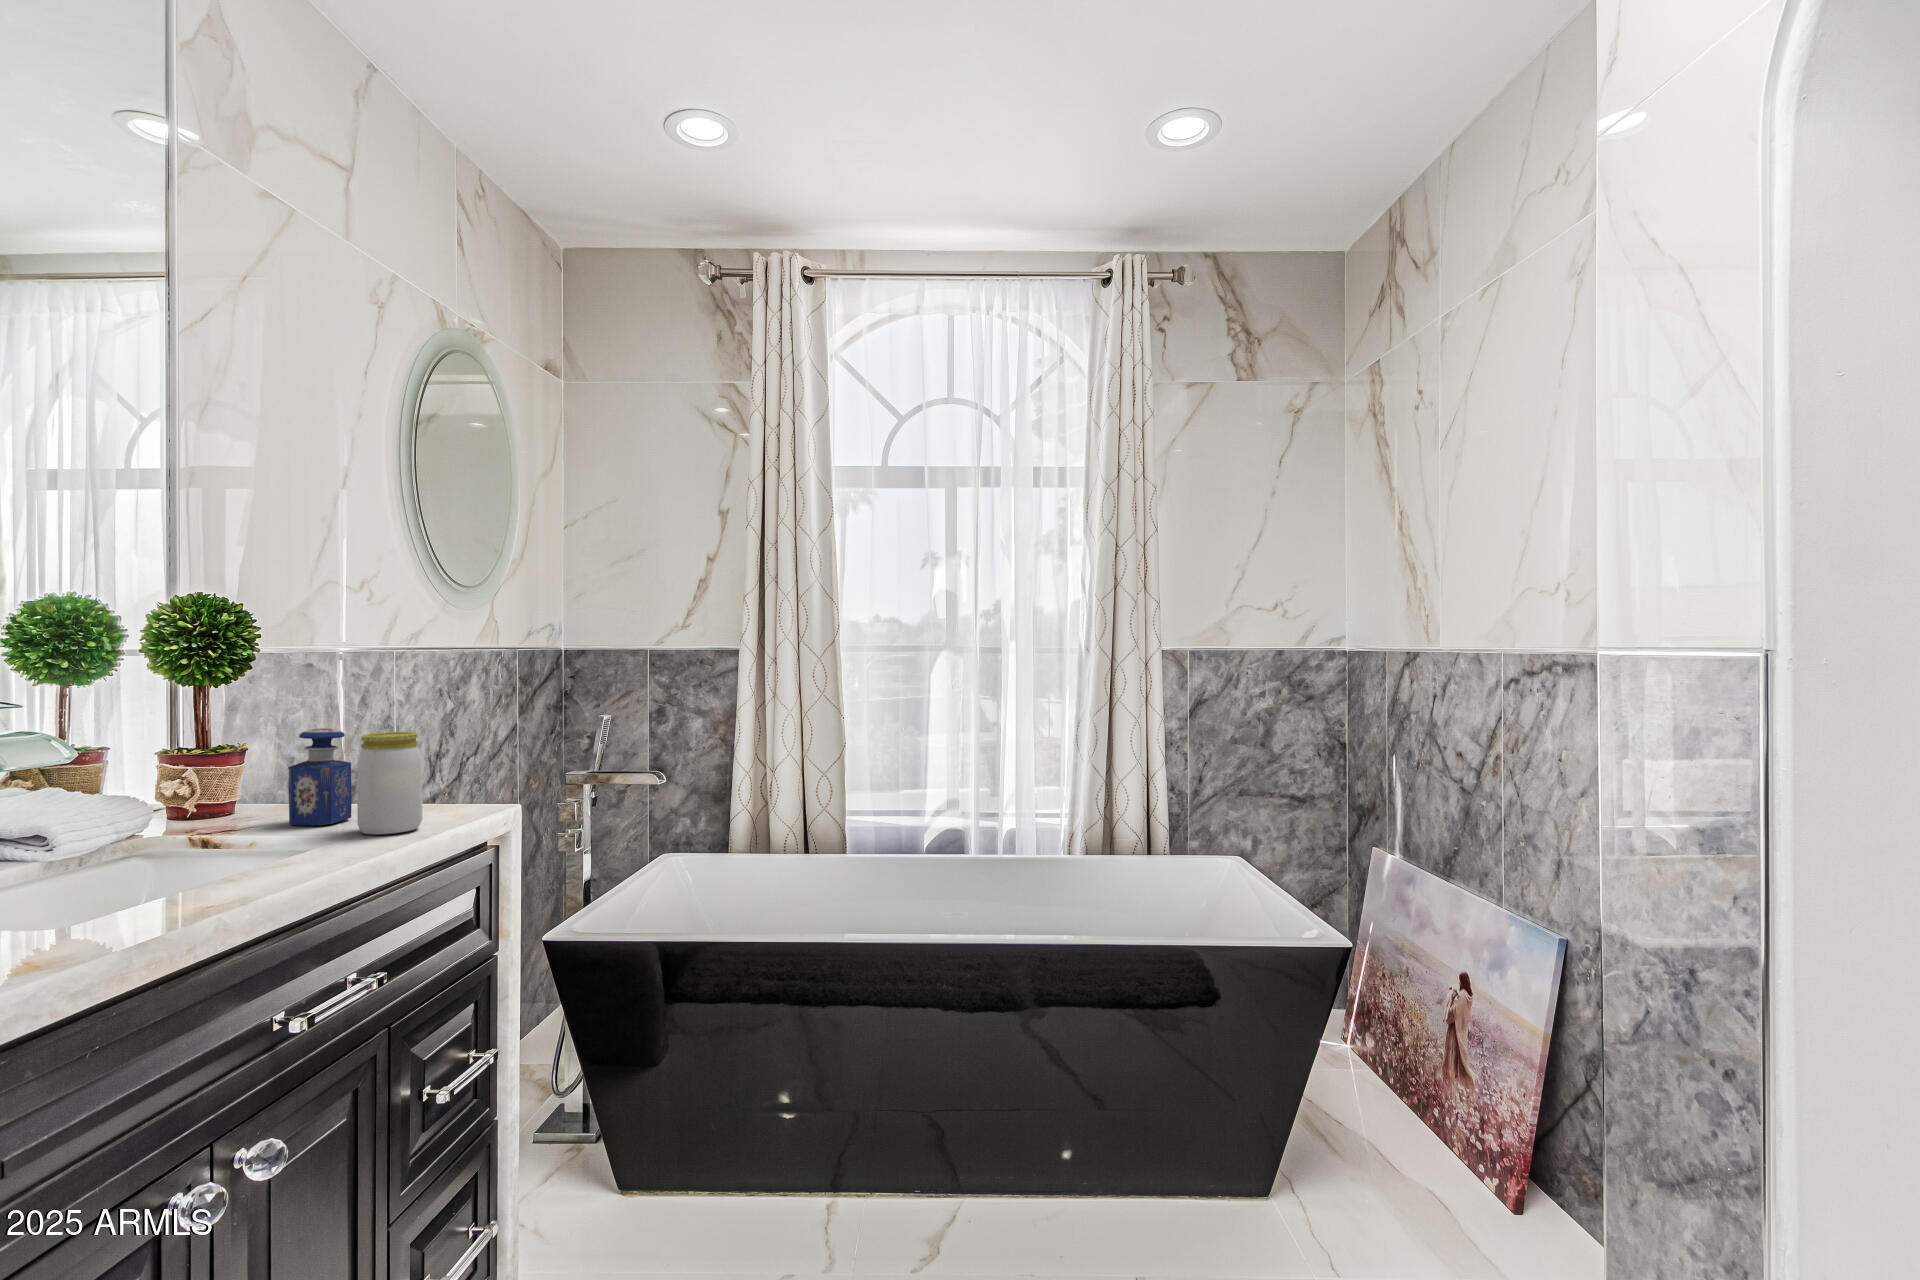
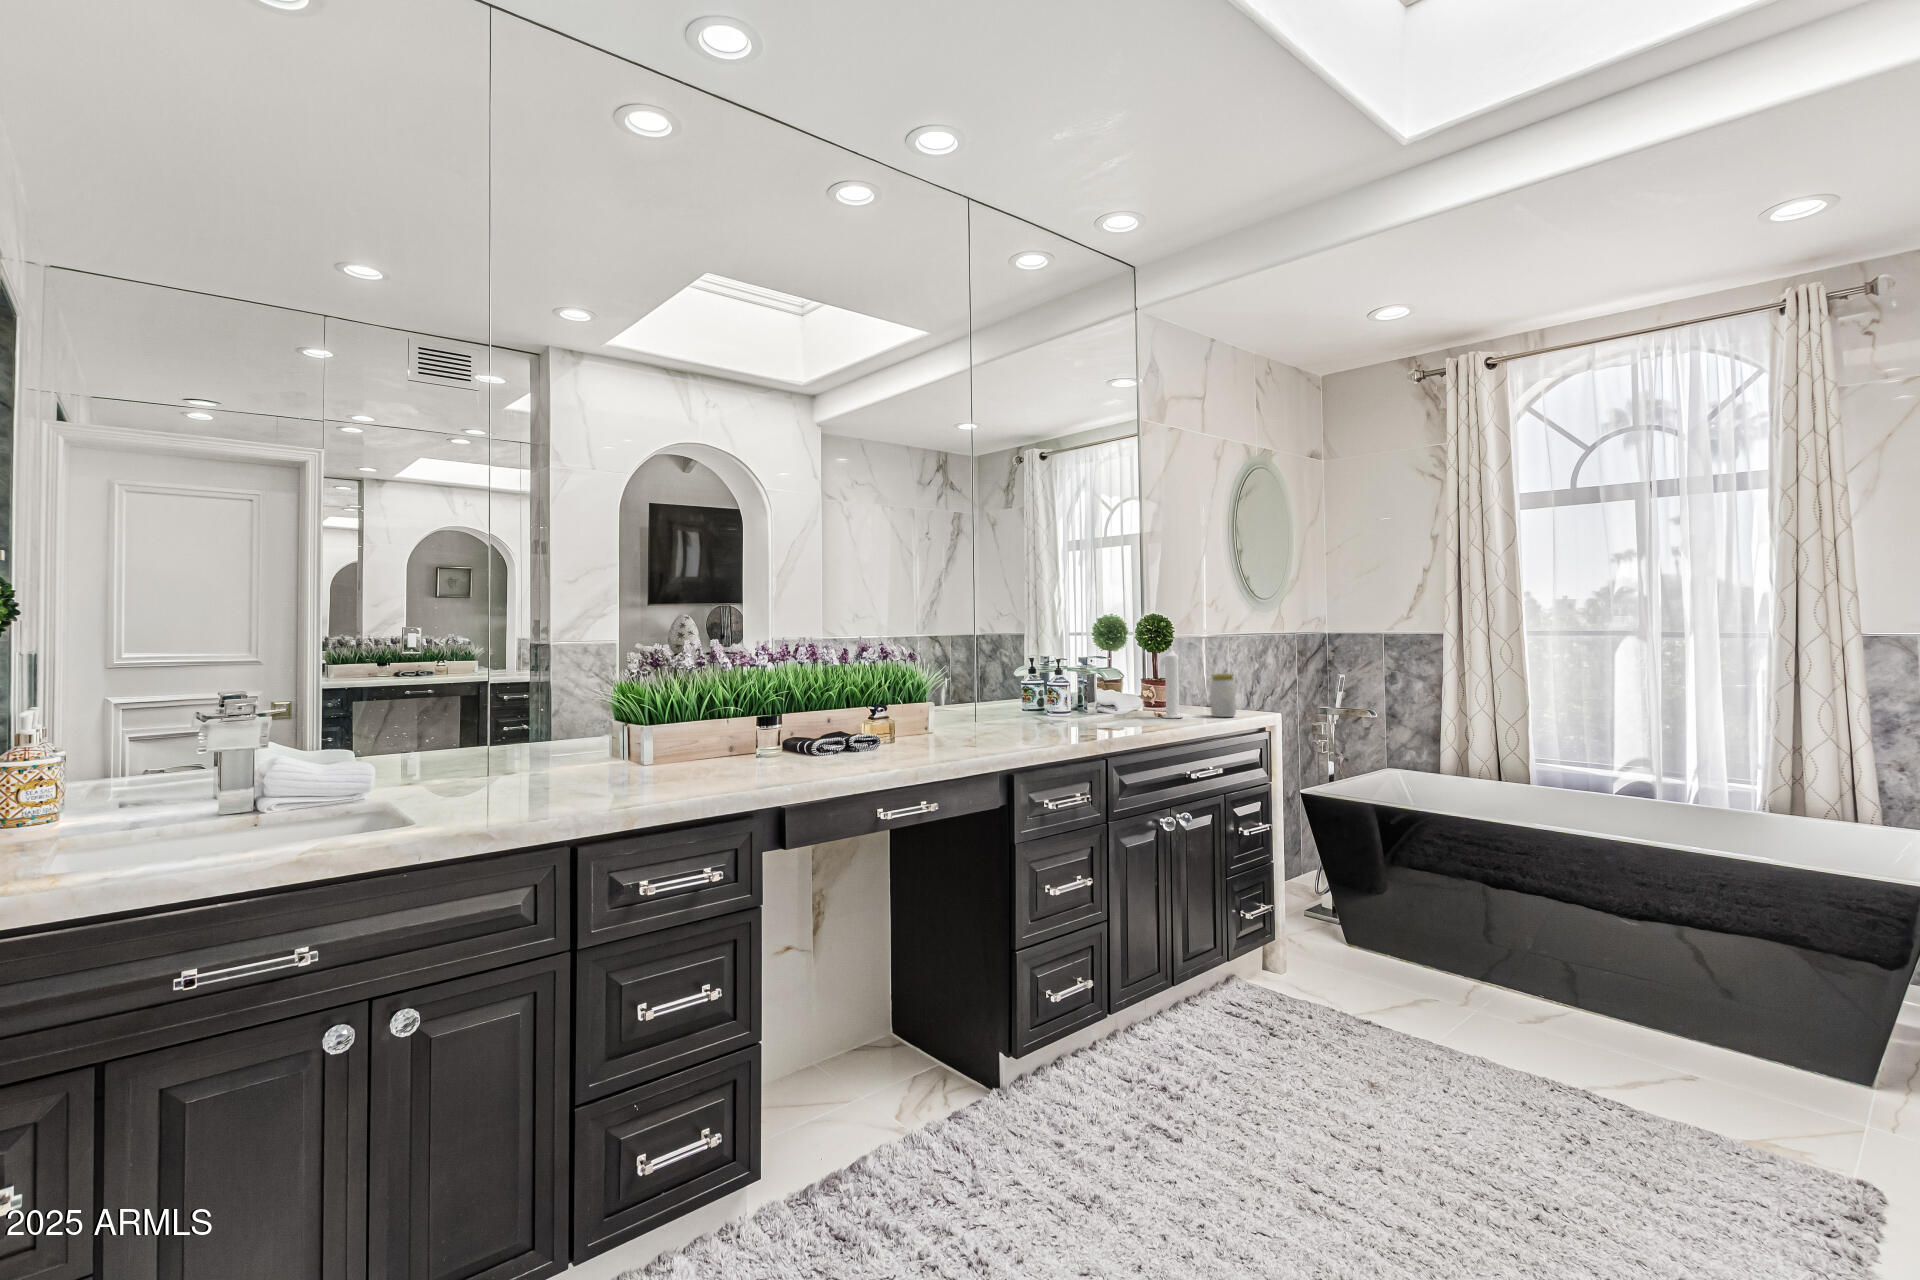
candle: none [214,672,279,858] -> present [1162,646,1183,718]
perfume bottle: present [288,728,352,825] -> none [1185,672,1209,713]

